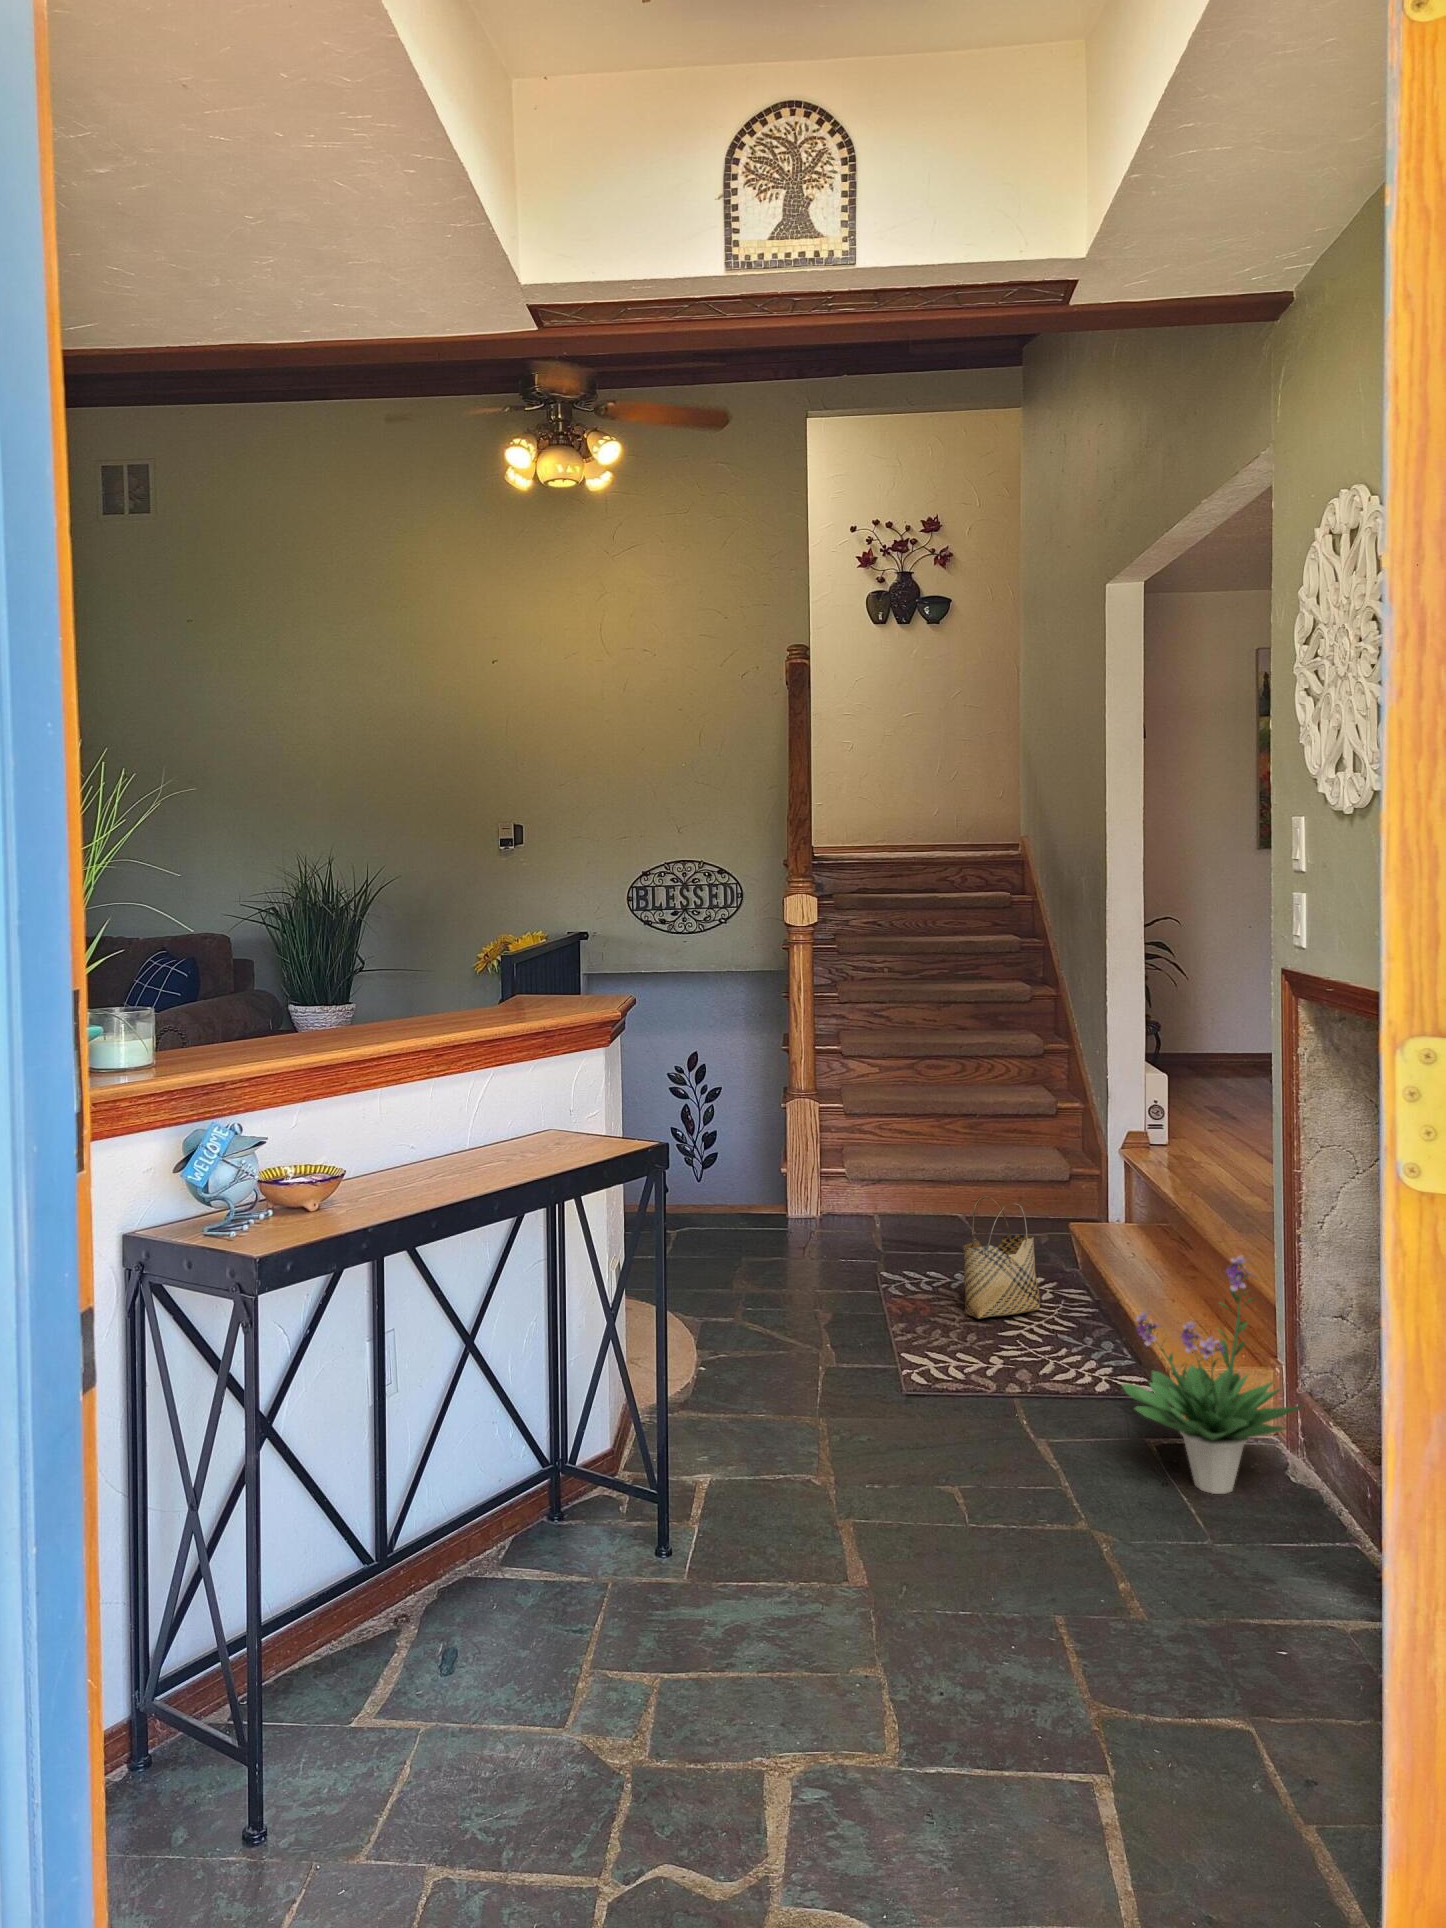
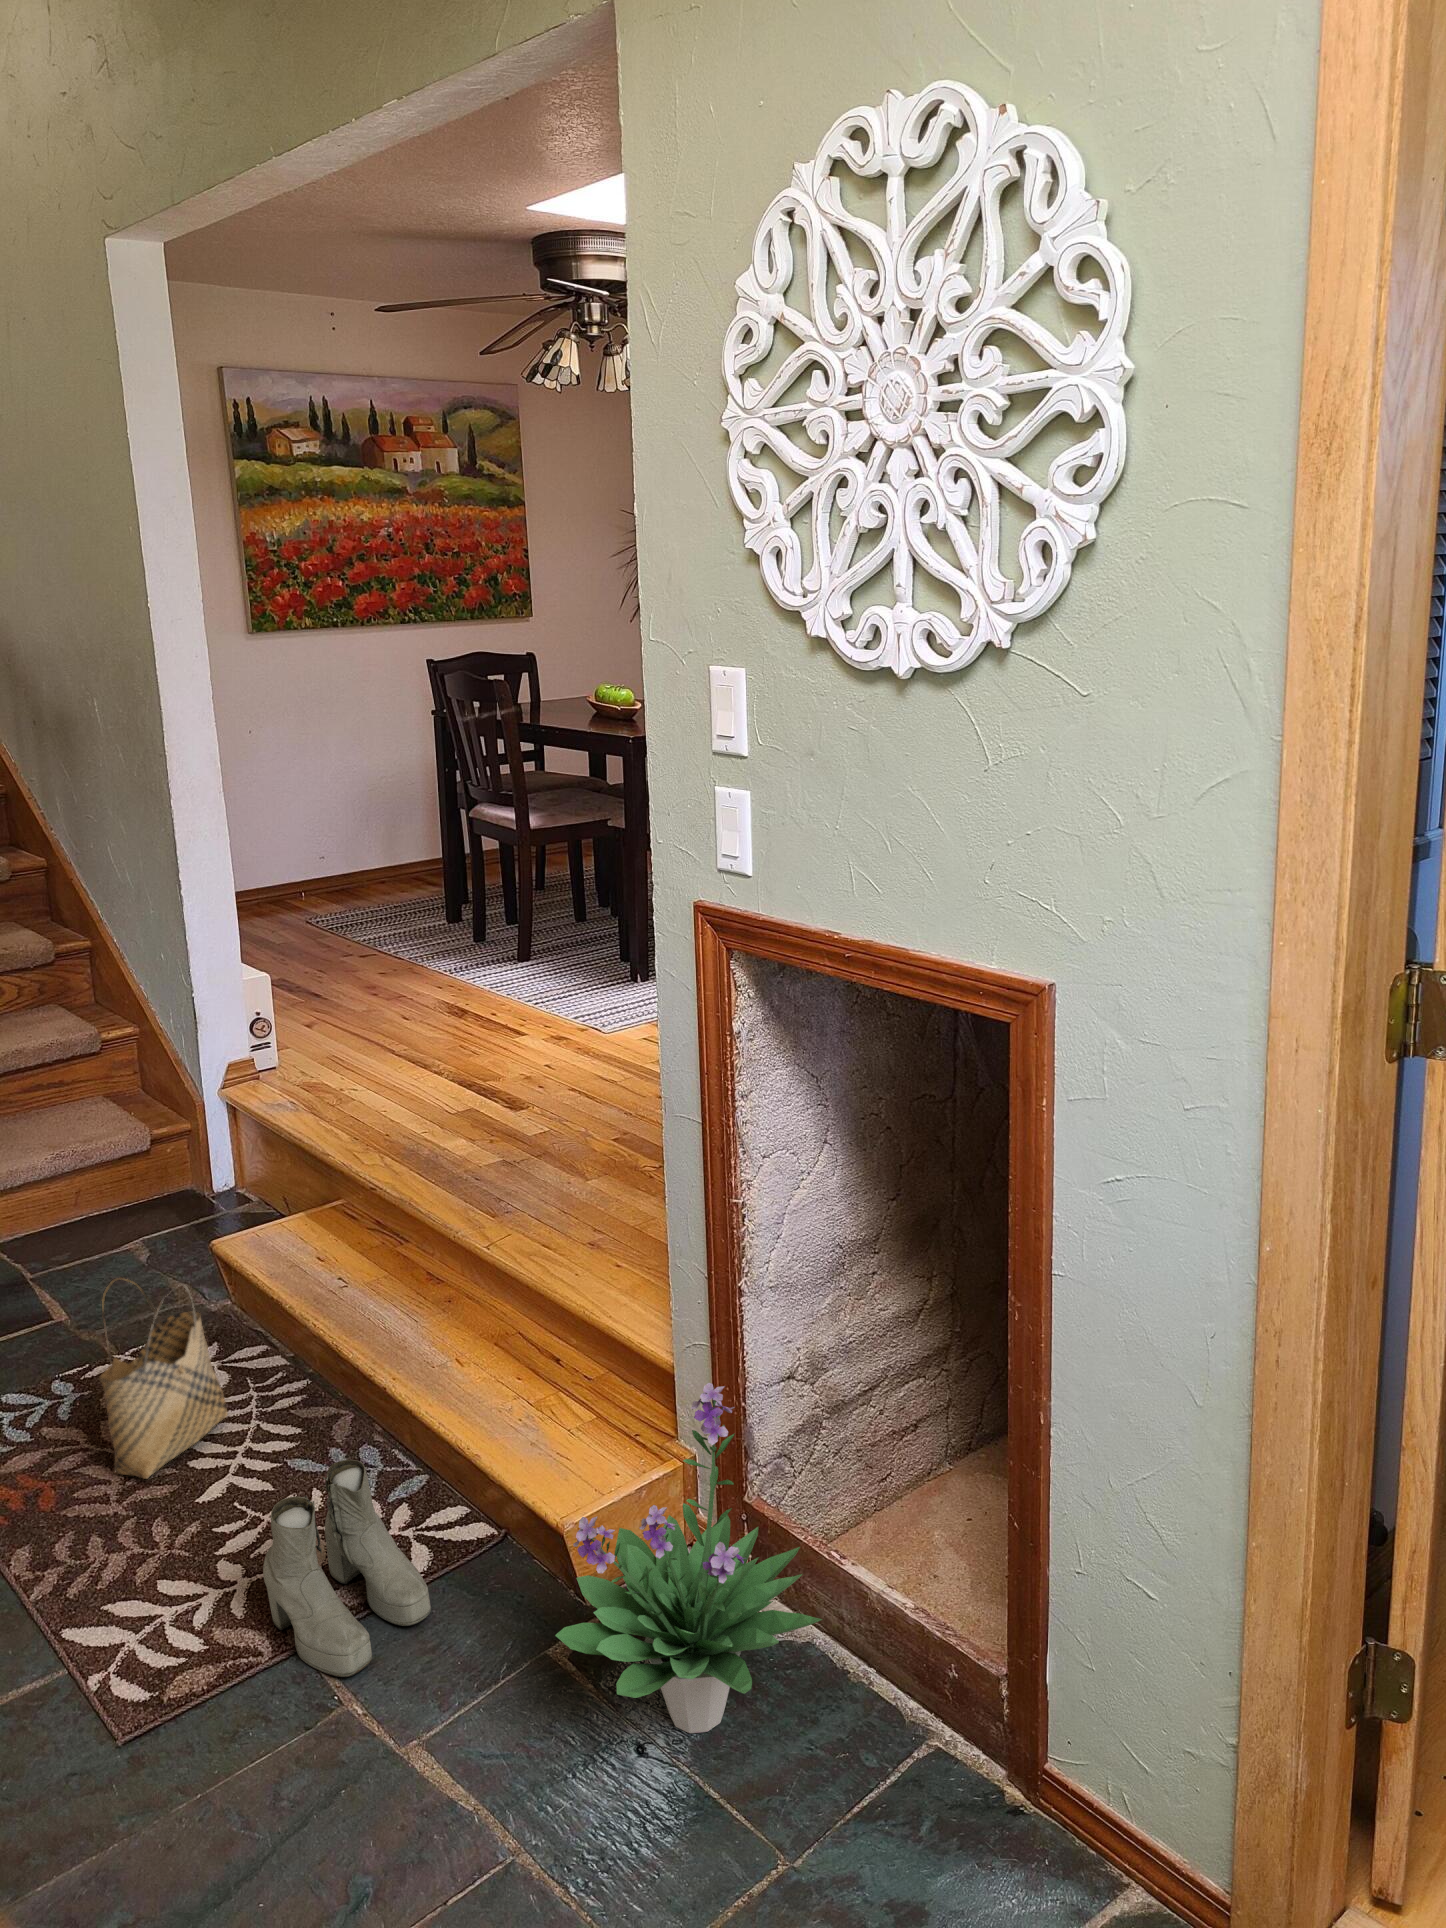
boots: none [1002,1301,1092,1409] -> present [263,1460,431,1677]

